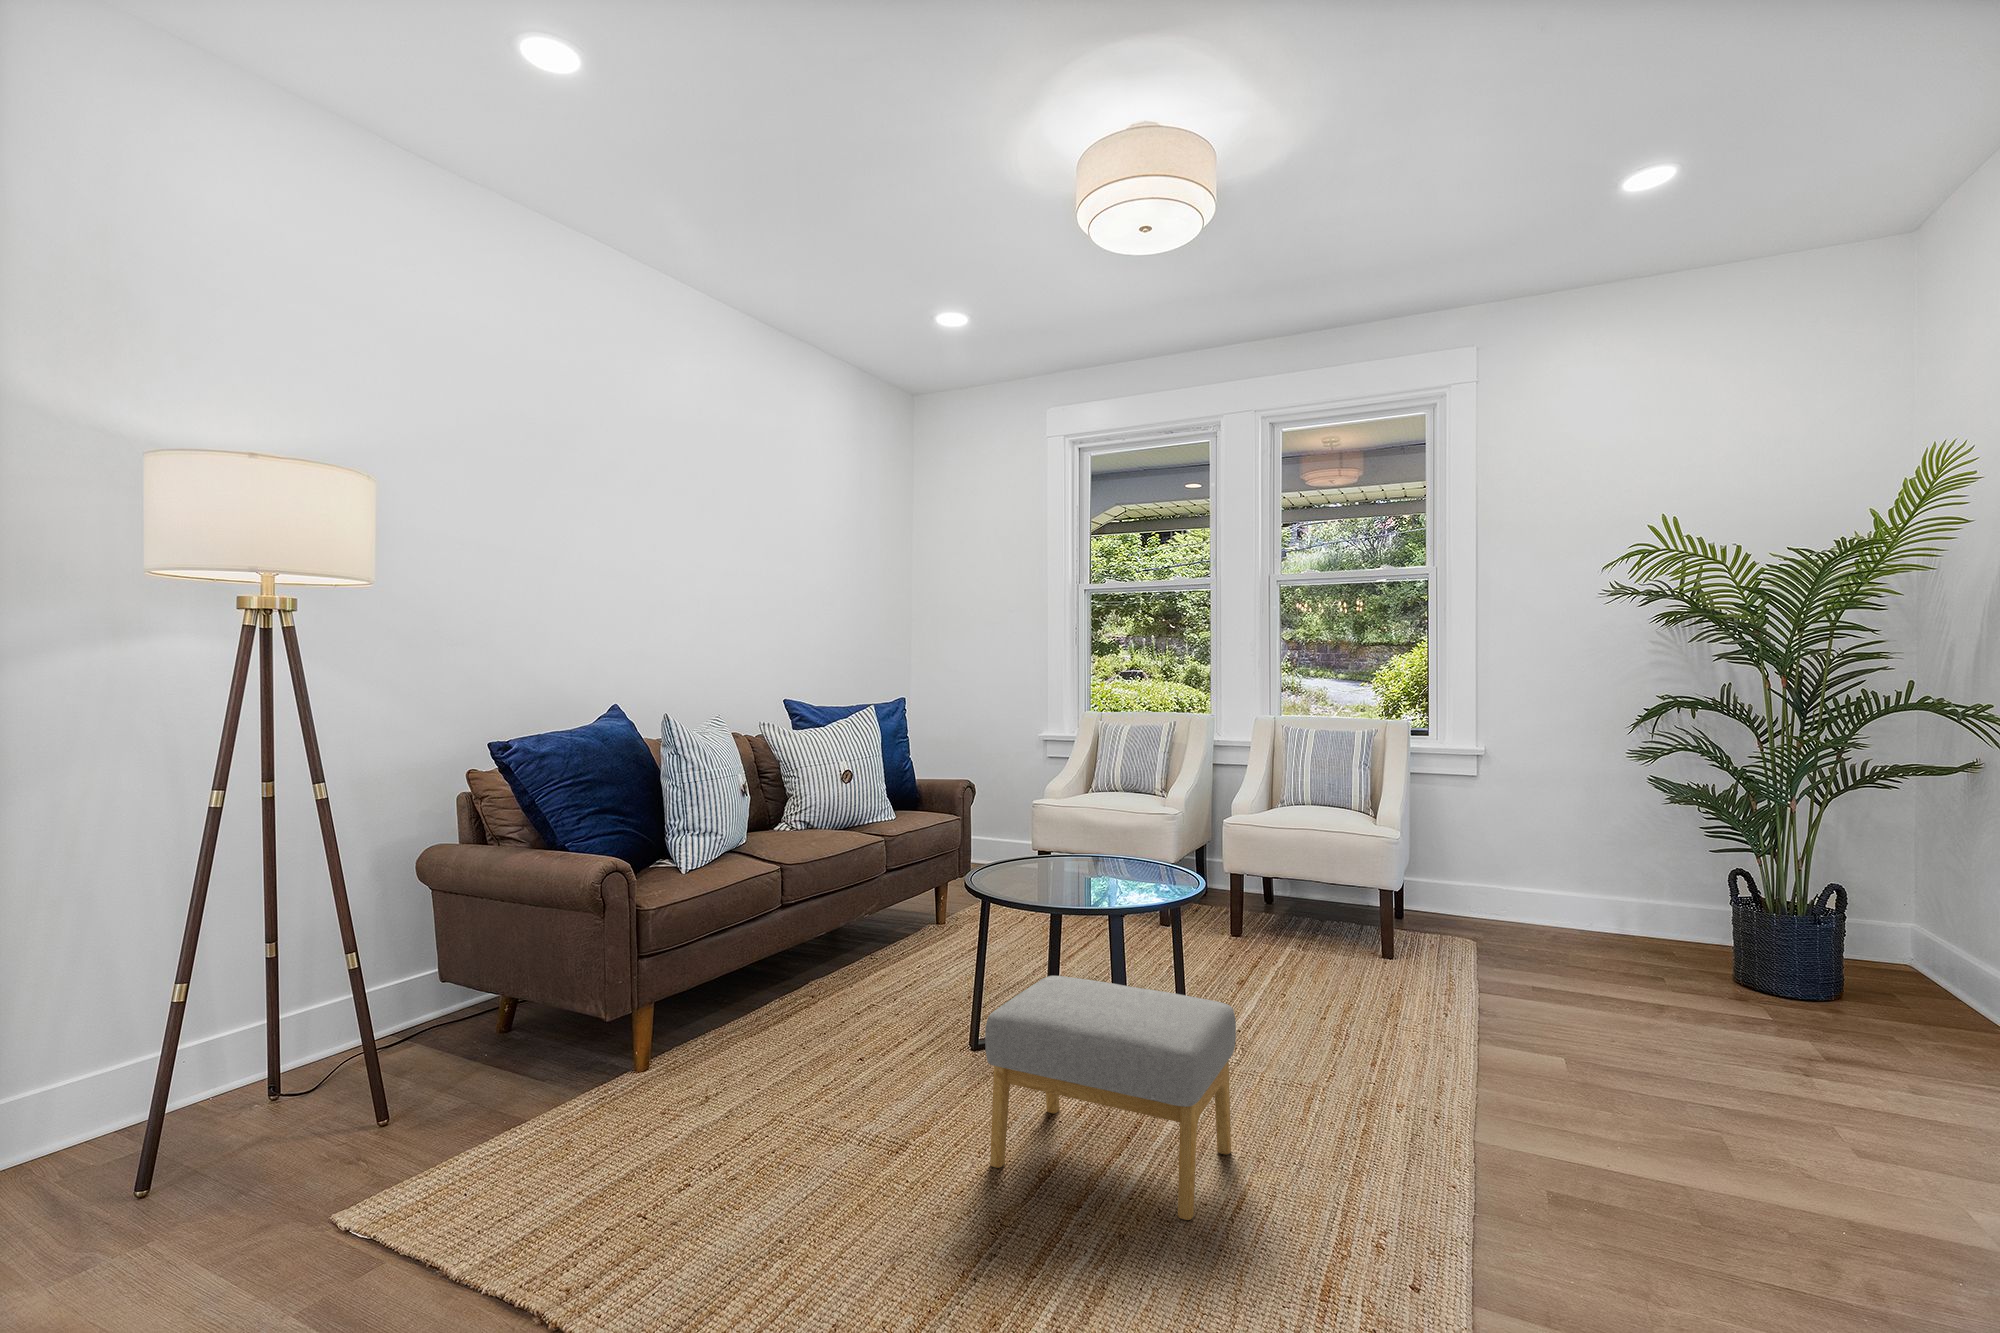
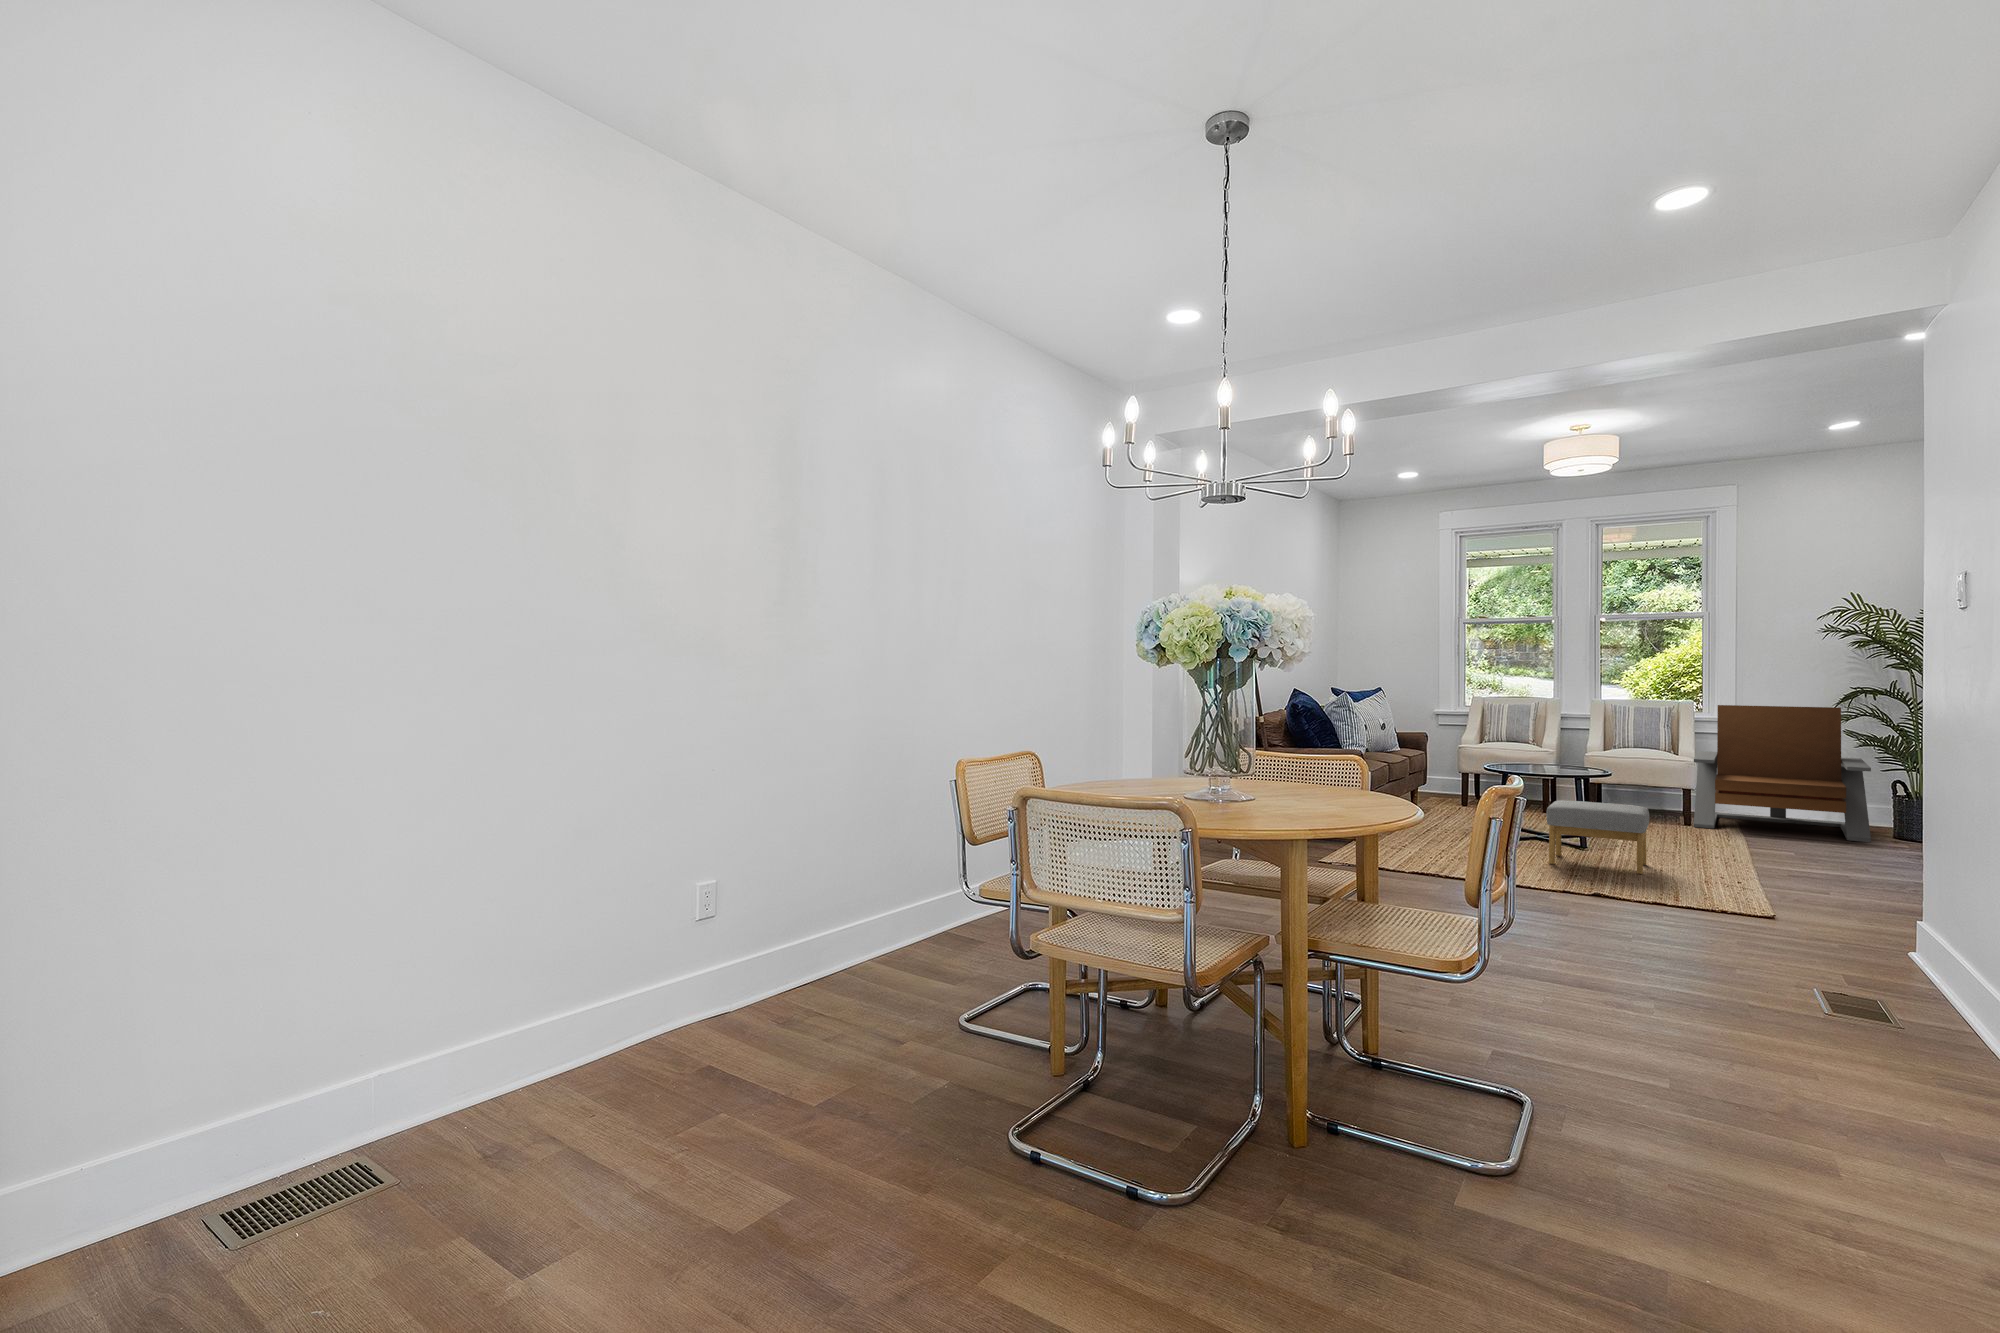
lounge chair: none [1396,728,1706,1006] -> present [1694,705,1871,842]

